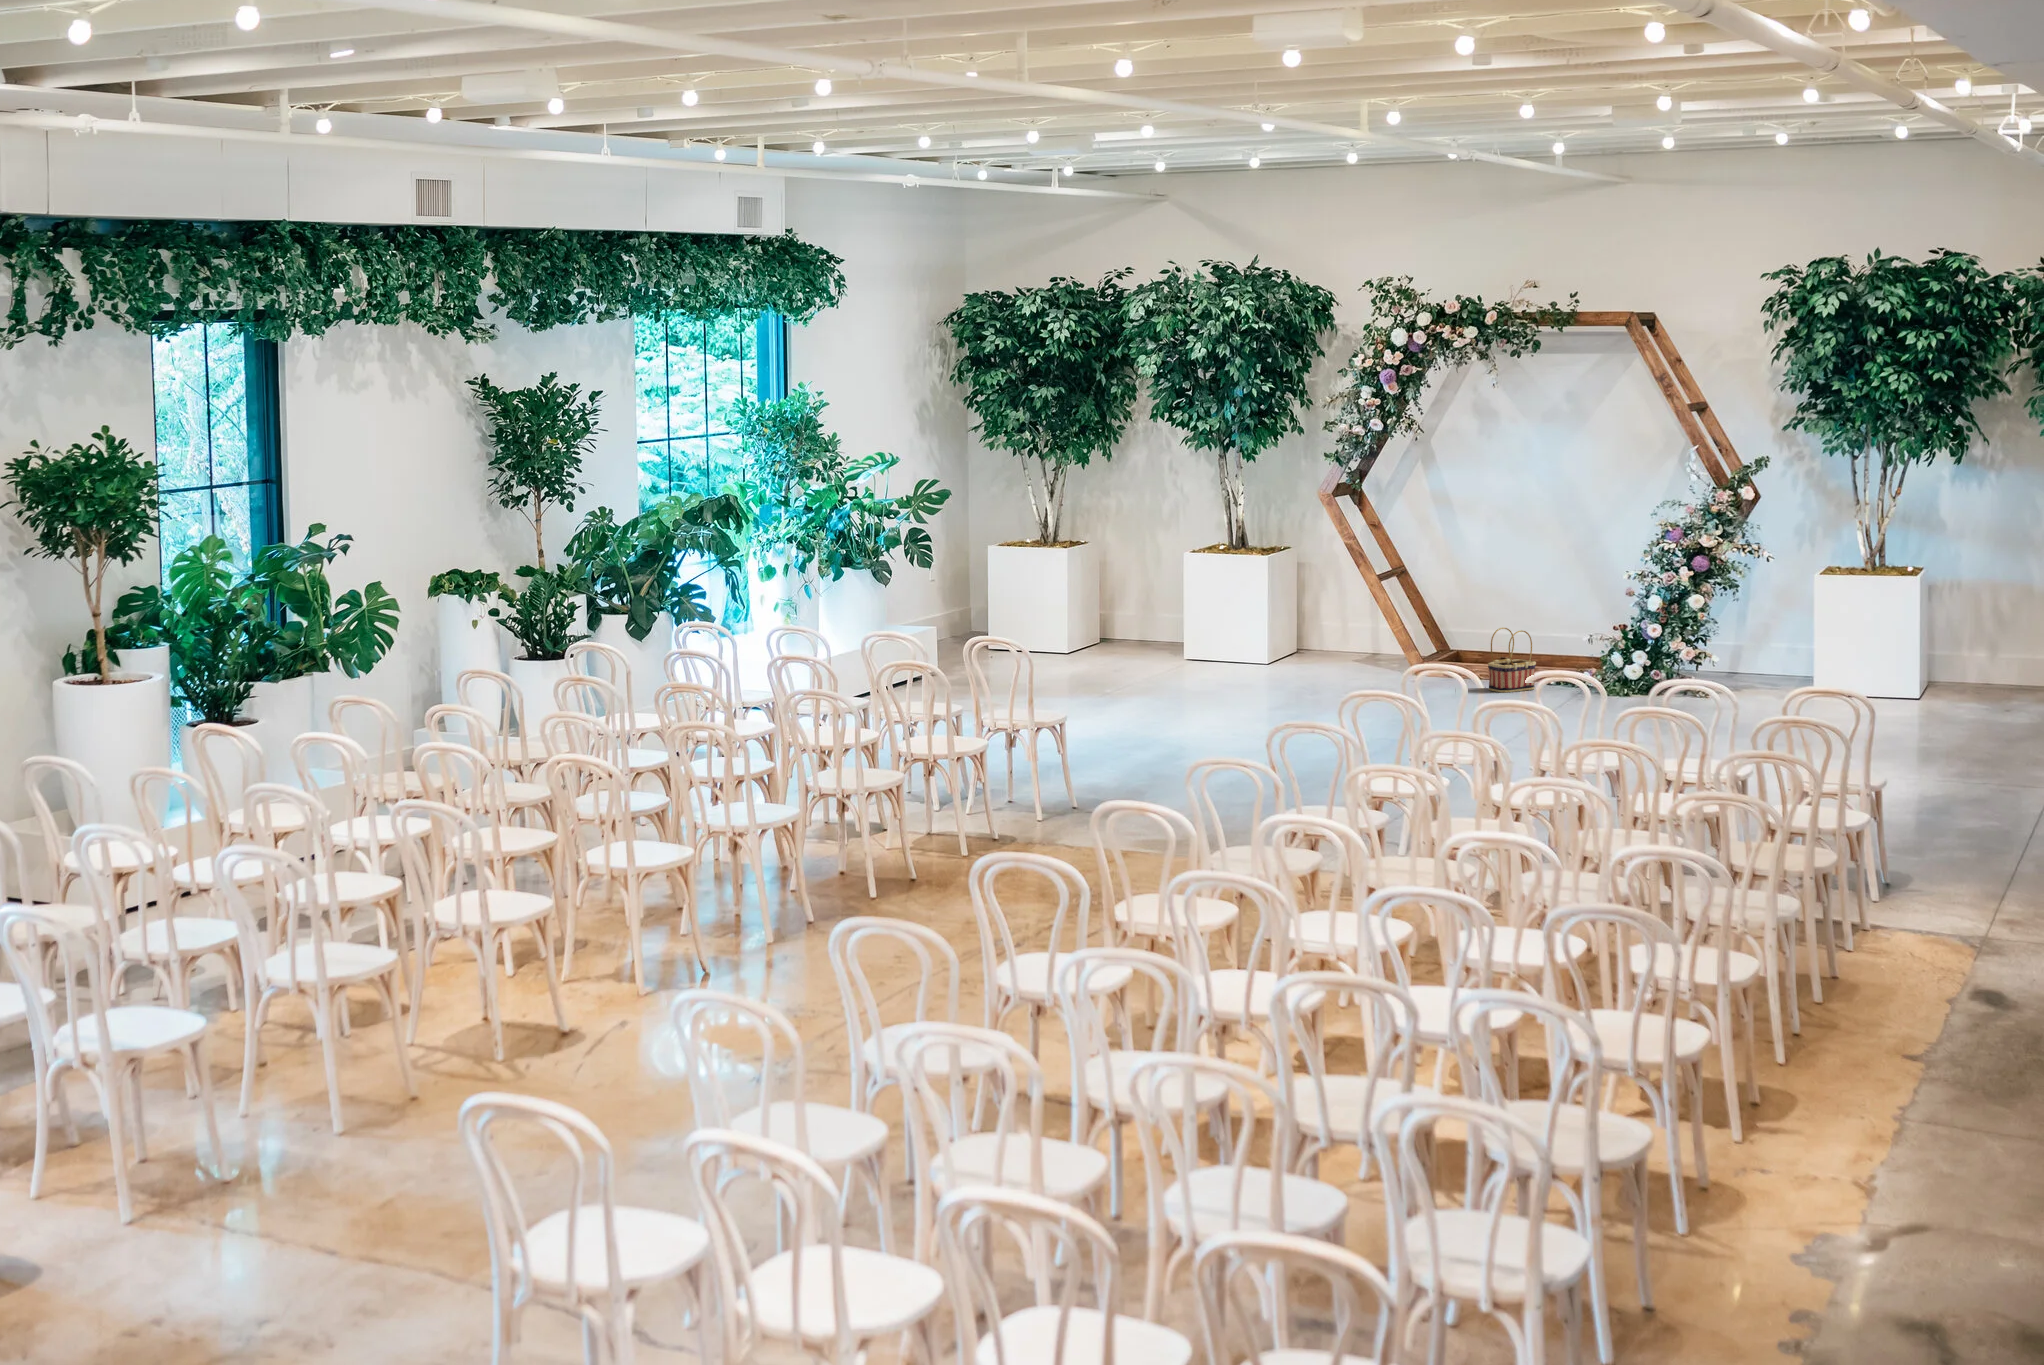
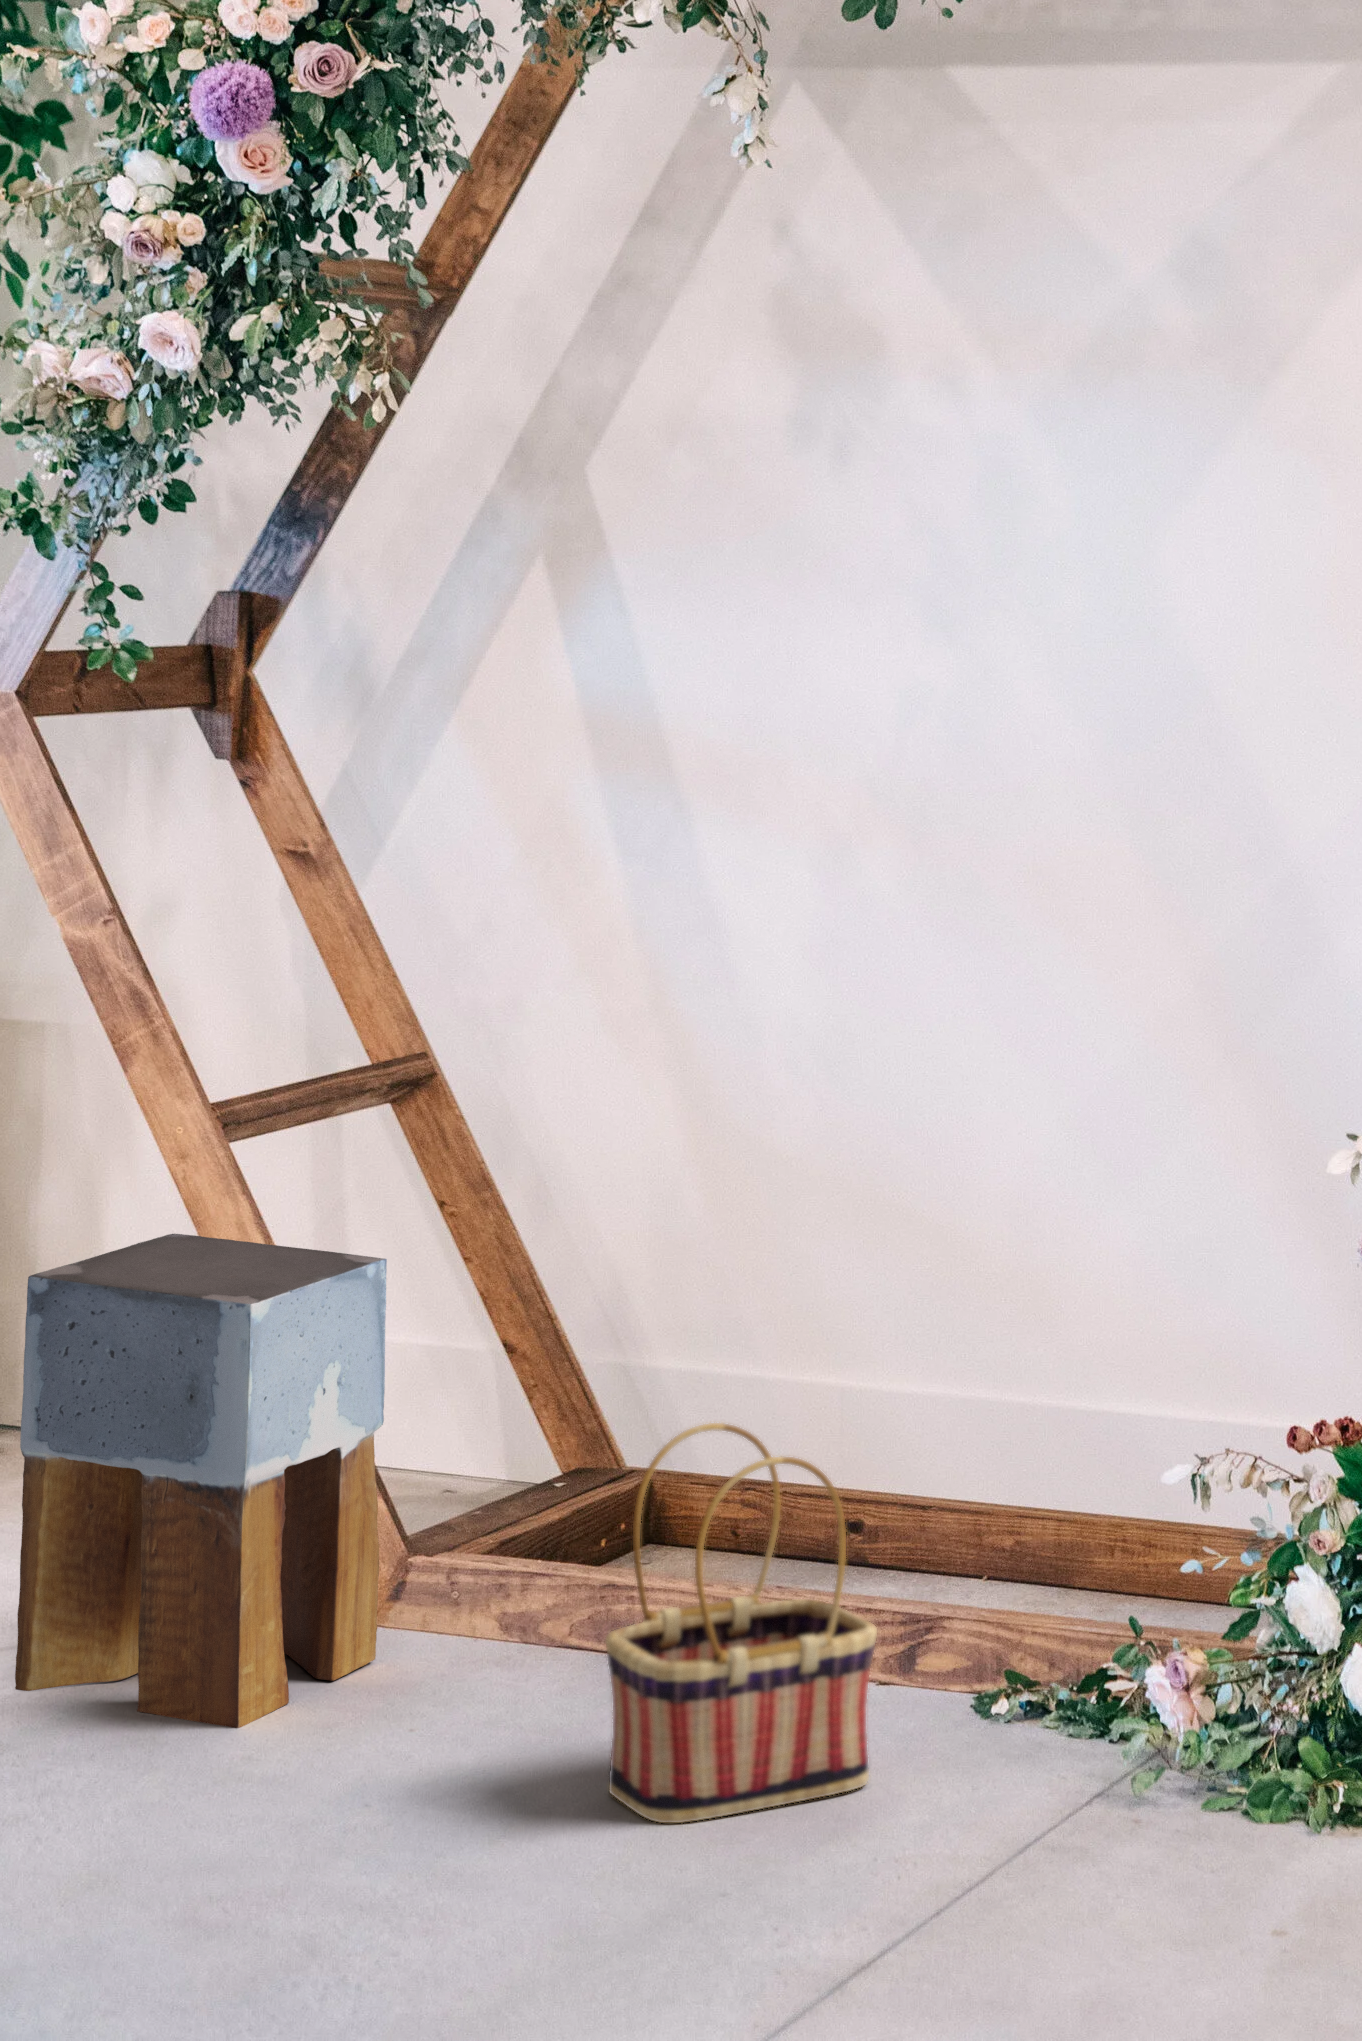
stool: none [1359,603,1422,687] -> present [15,1234,387,1728]

